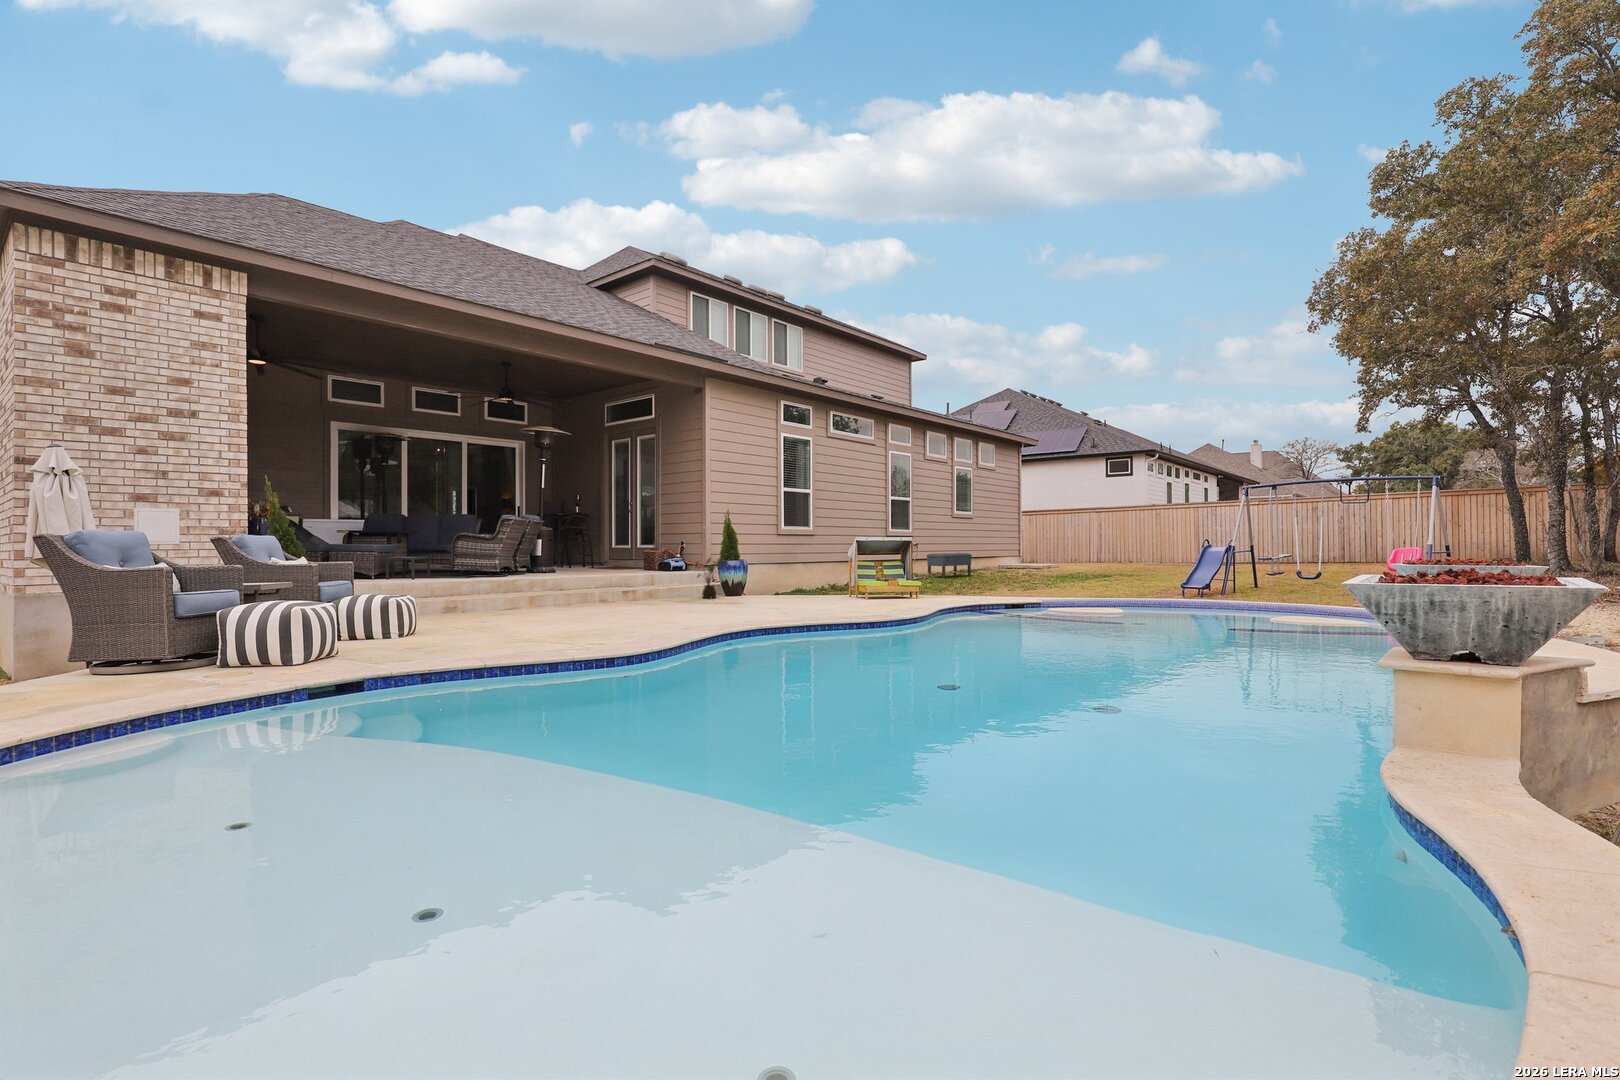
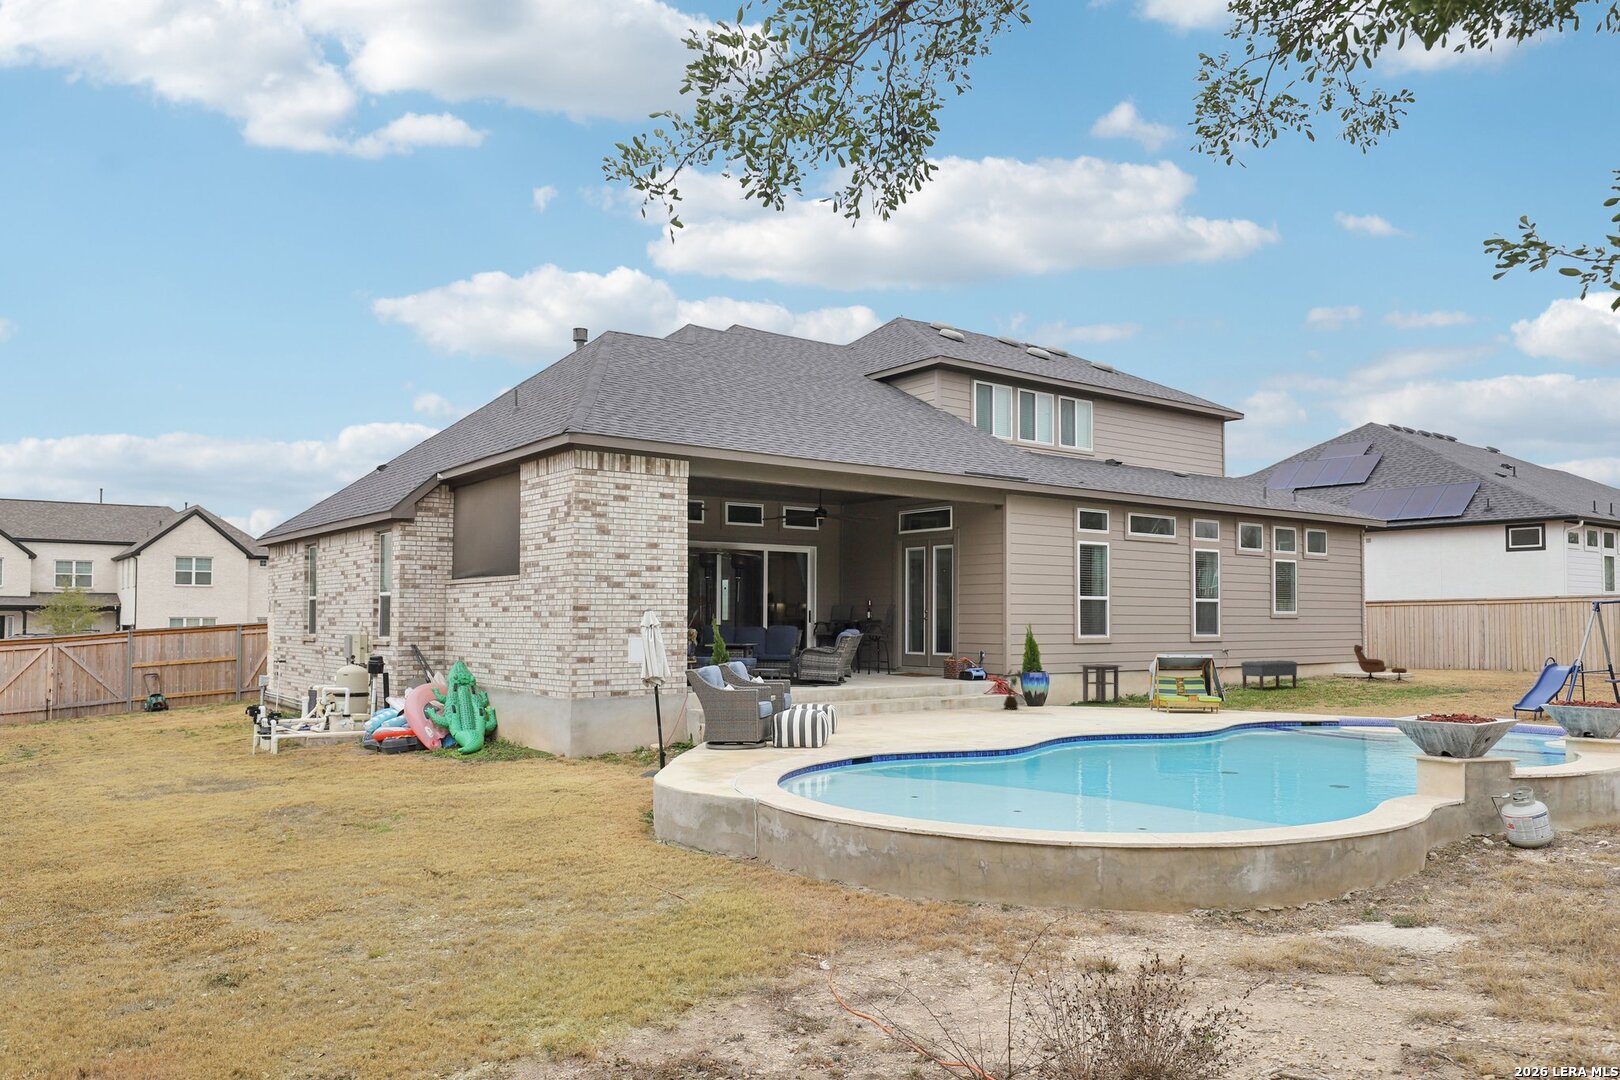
lounge chair: none [1011,542,1054,571] -> present [1354,645,1407,682]
side table: none [782,554,824,590] -> present [1079,664,1123,703]

